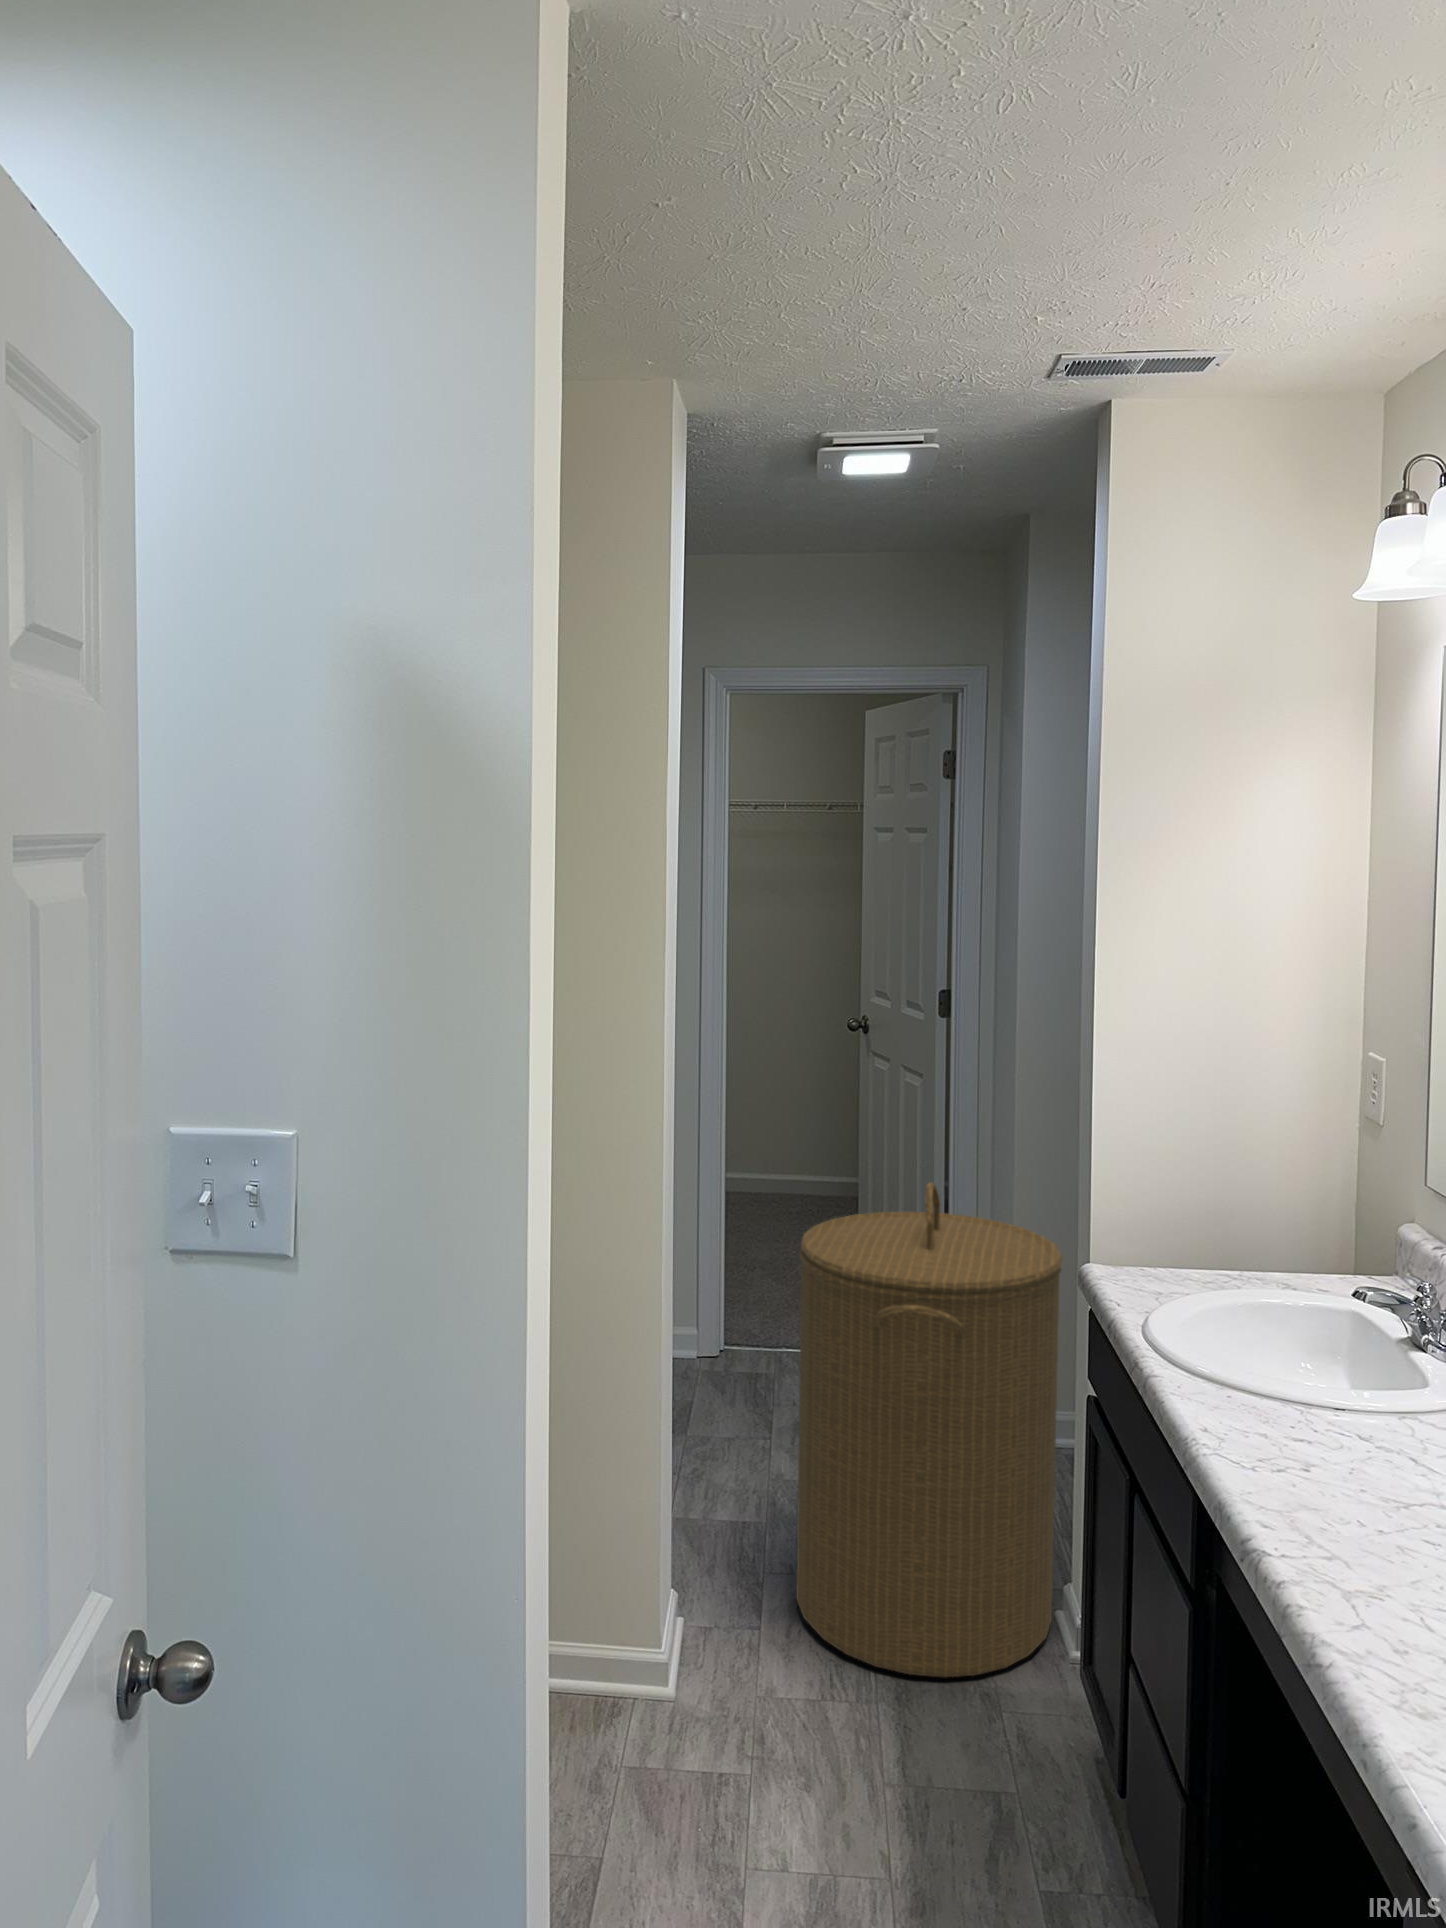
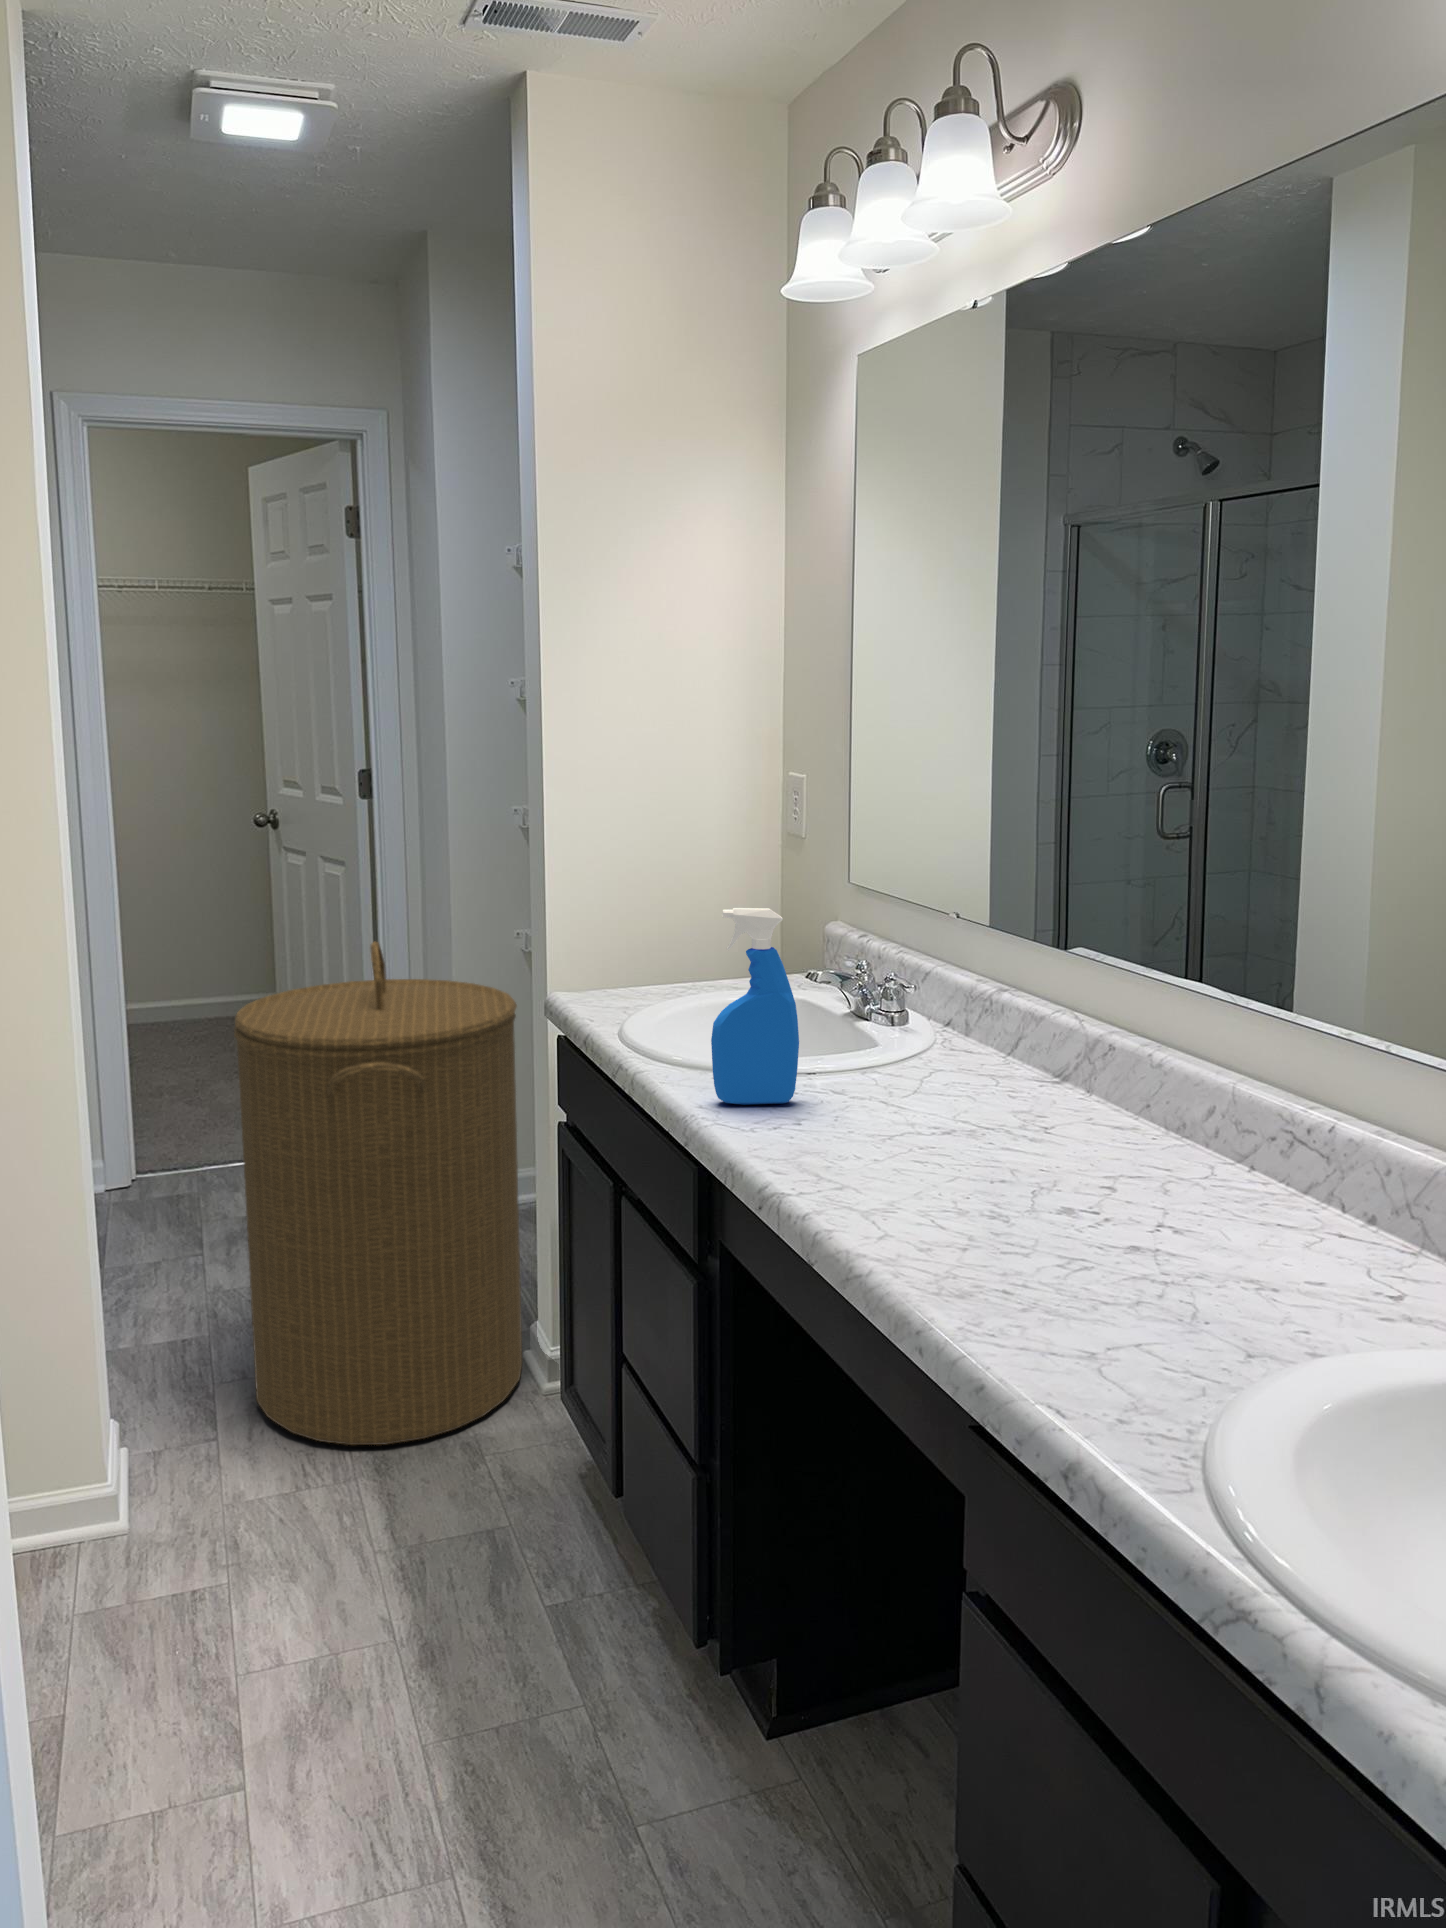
spray bottle: none [1220,1234,1316,1439] -> present [711,908,799,1105]

